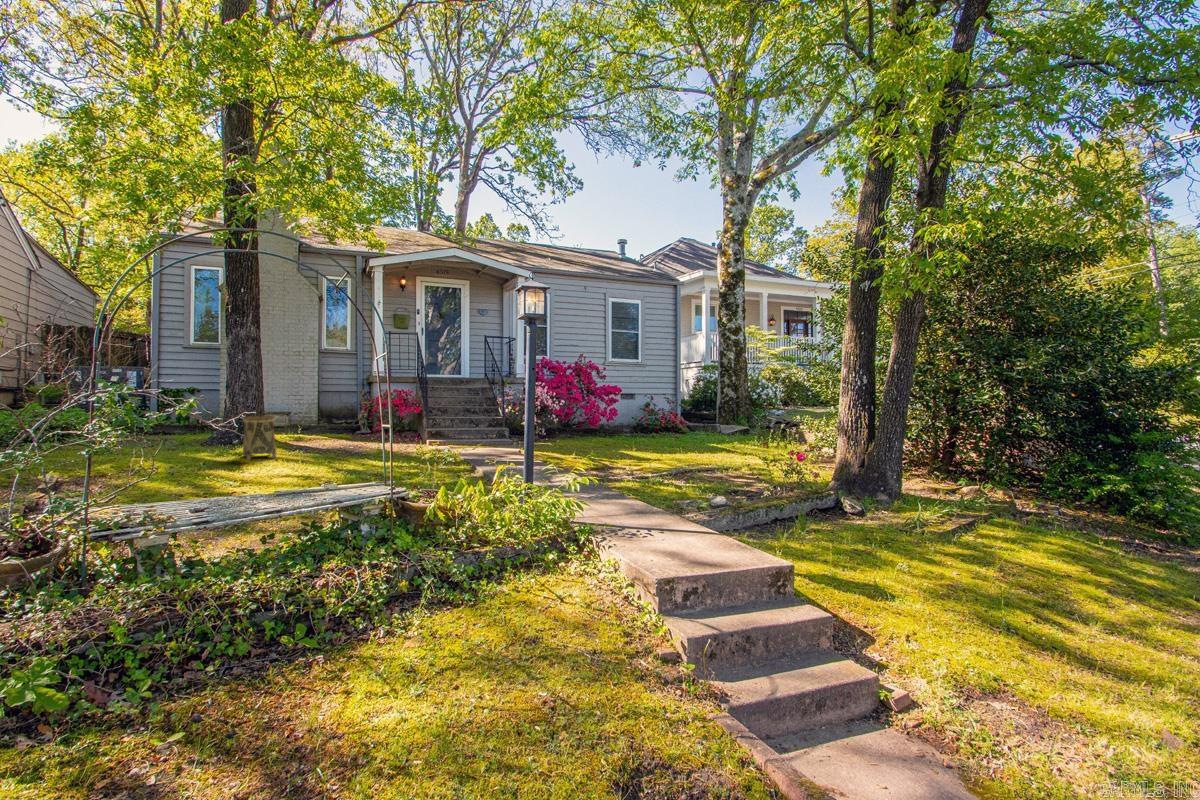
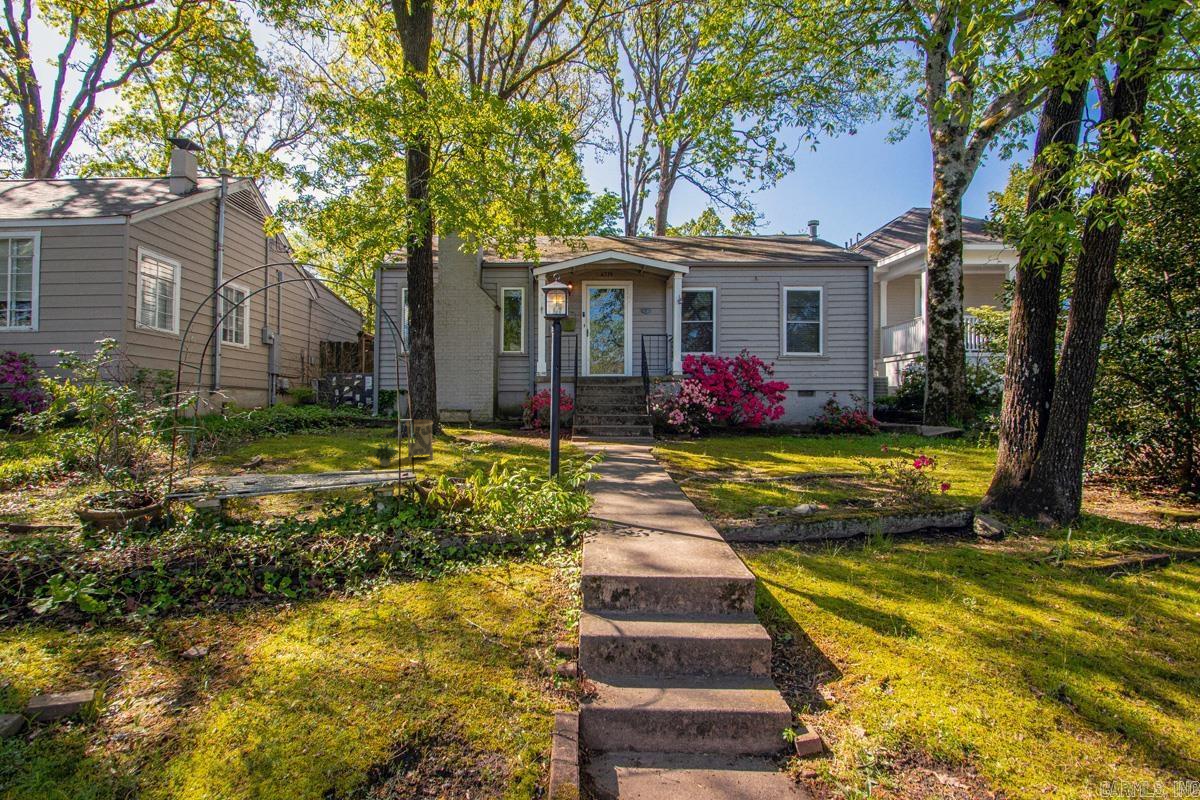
potted plant: none [208,439,238,465] -> present [373,443,396,466]

